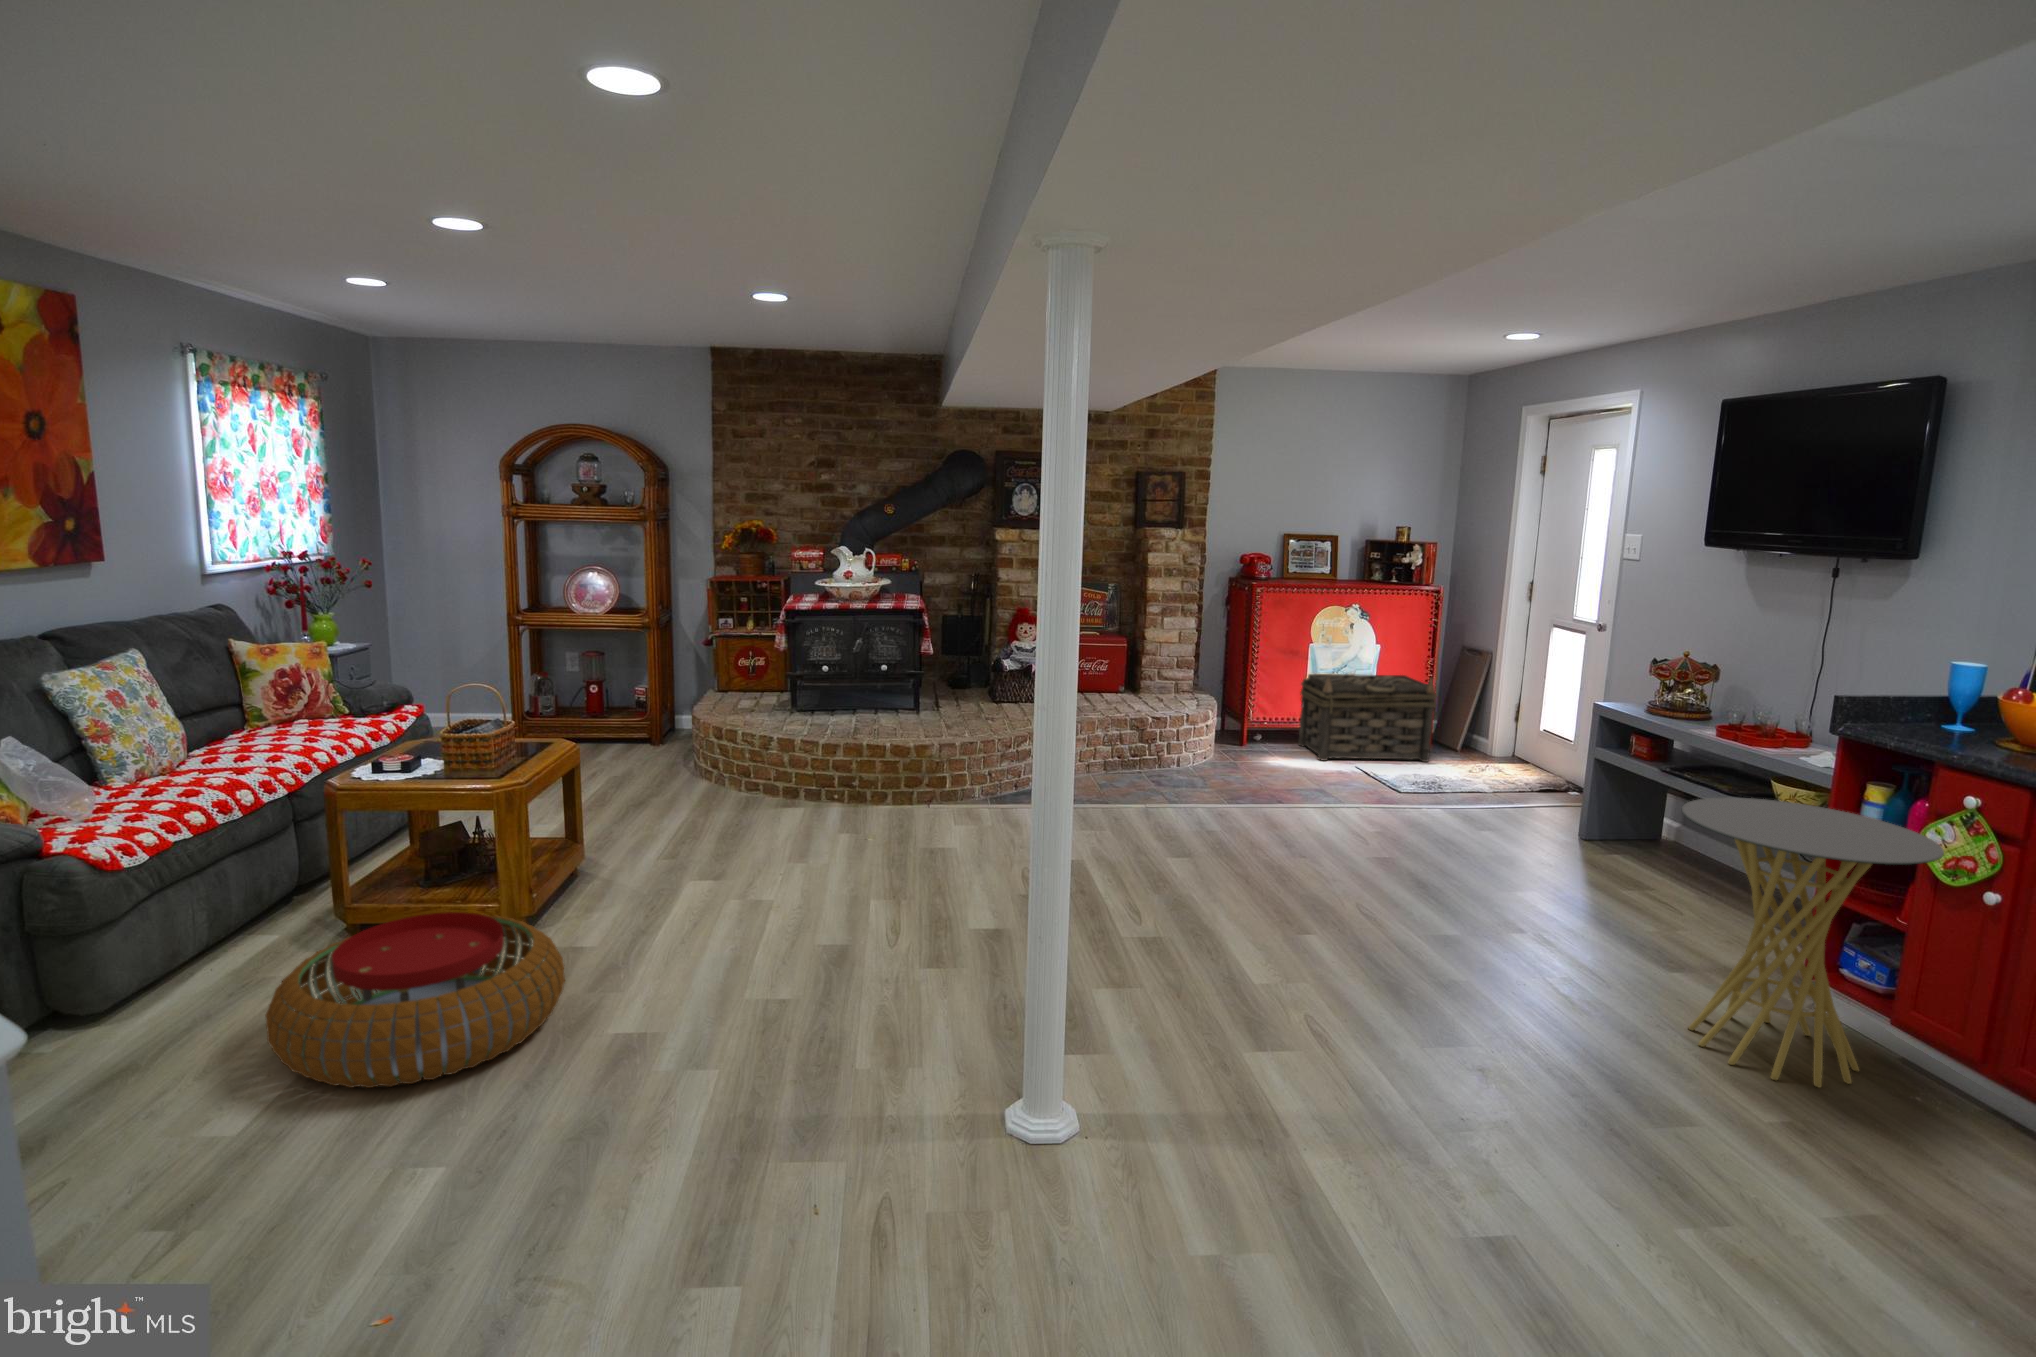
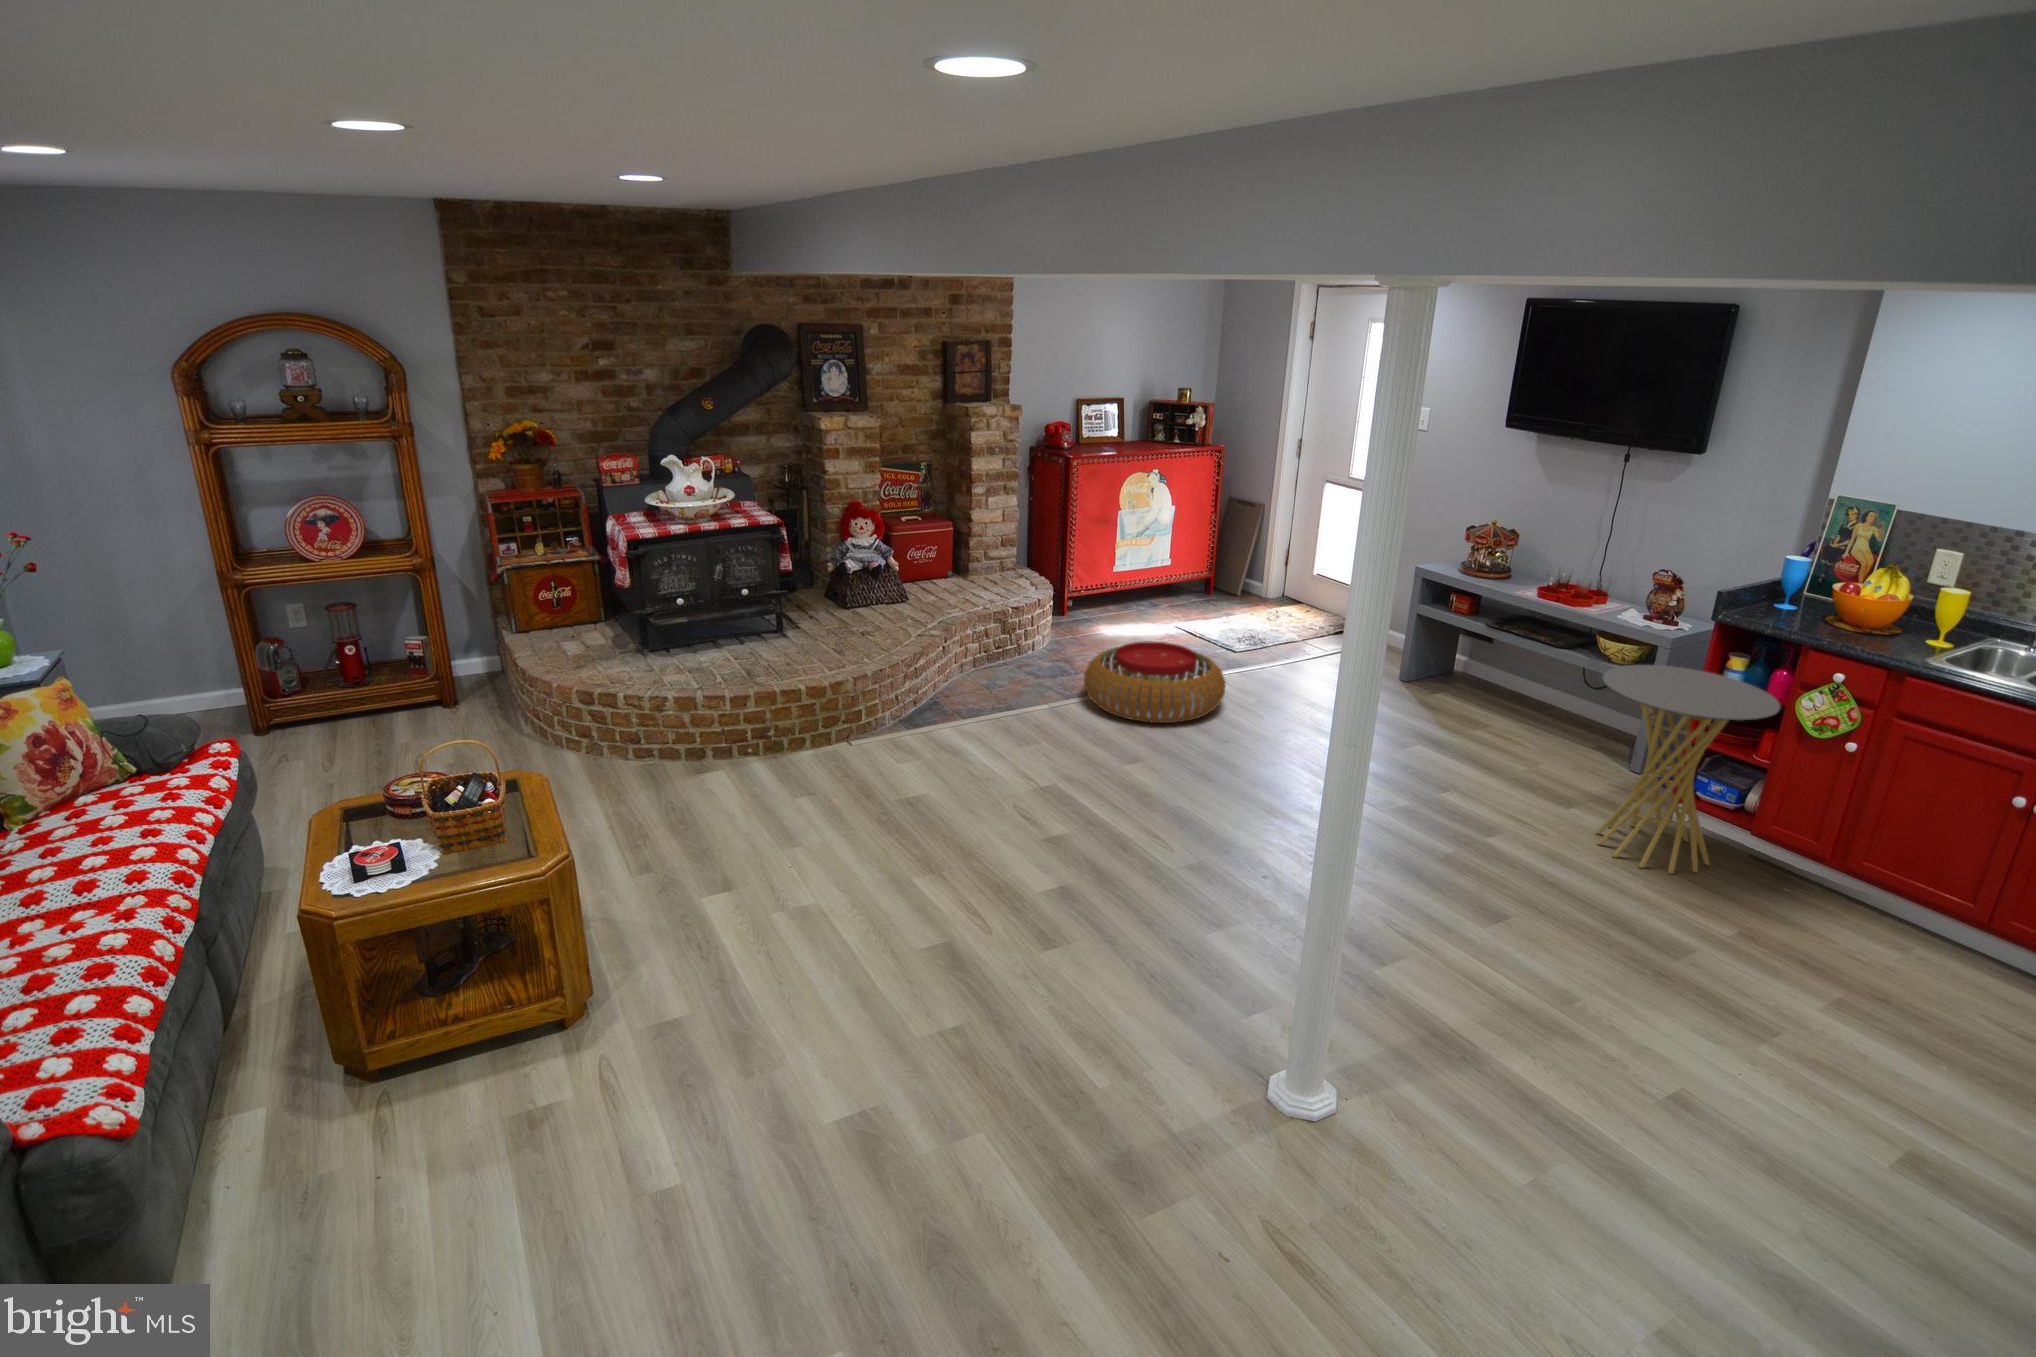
basket: present [1298,674,1437,762] -> none [1108,532,1235,625]
pouf: present [265,912,565,1088] -> present [1084,641,1226,723]

